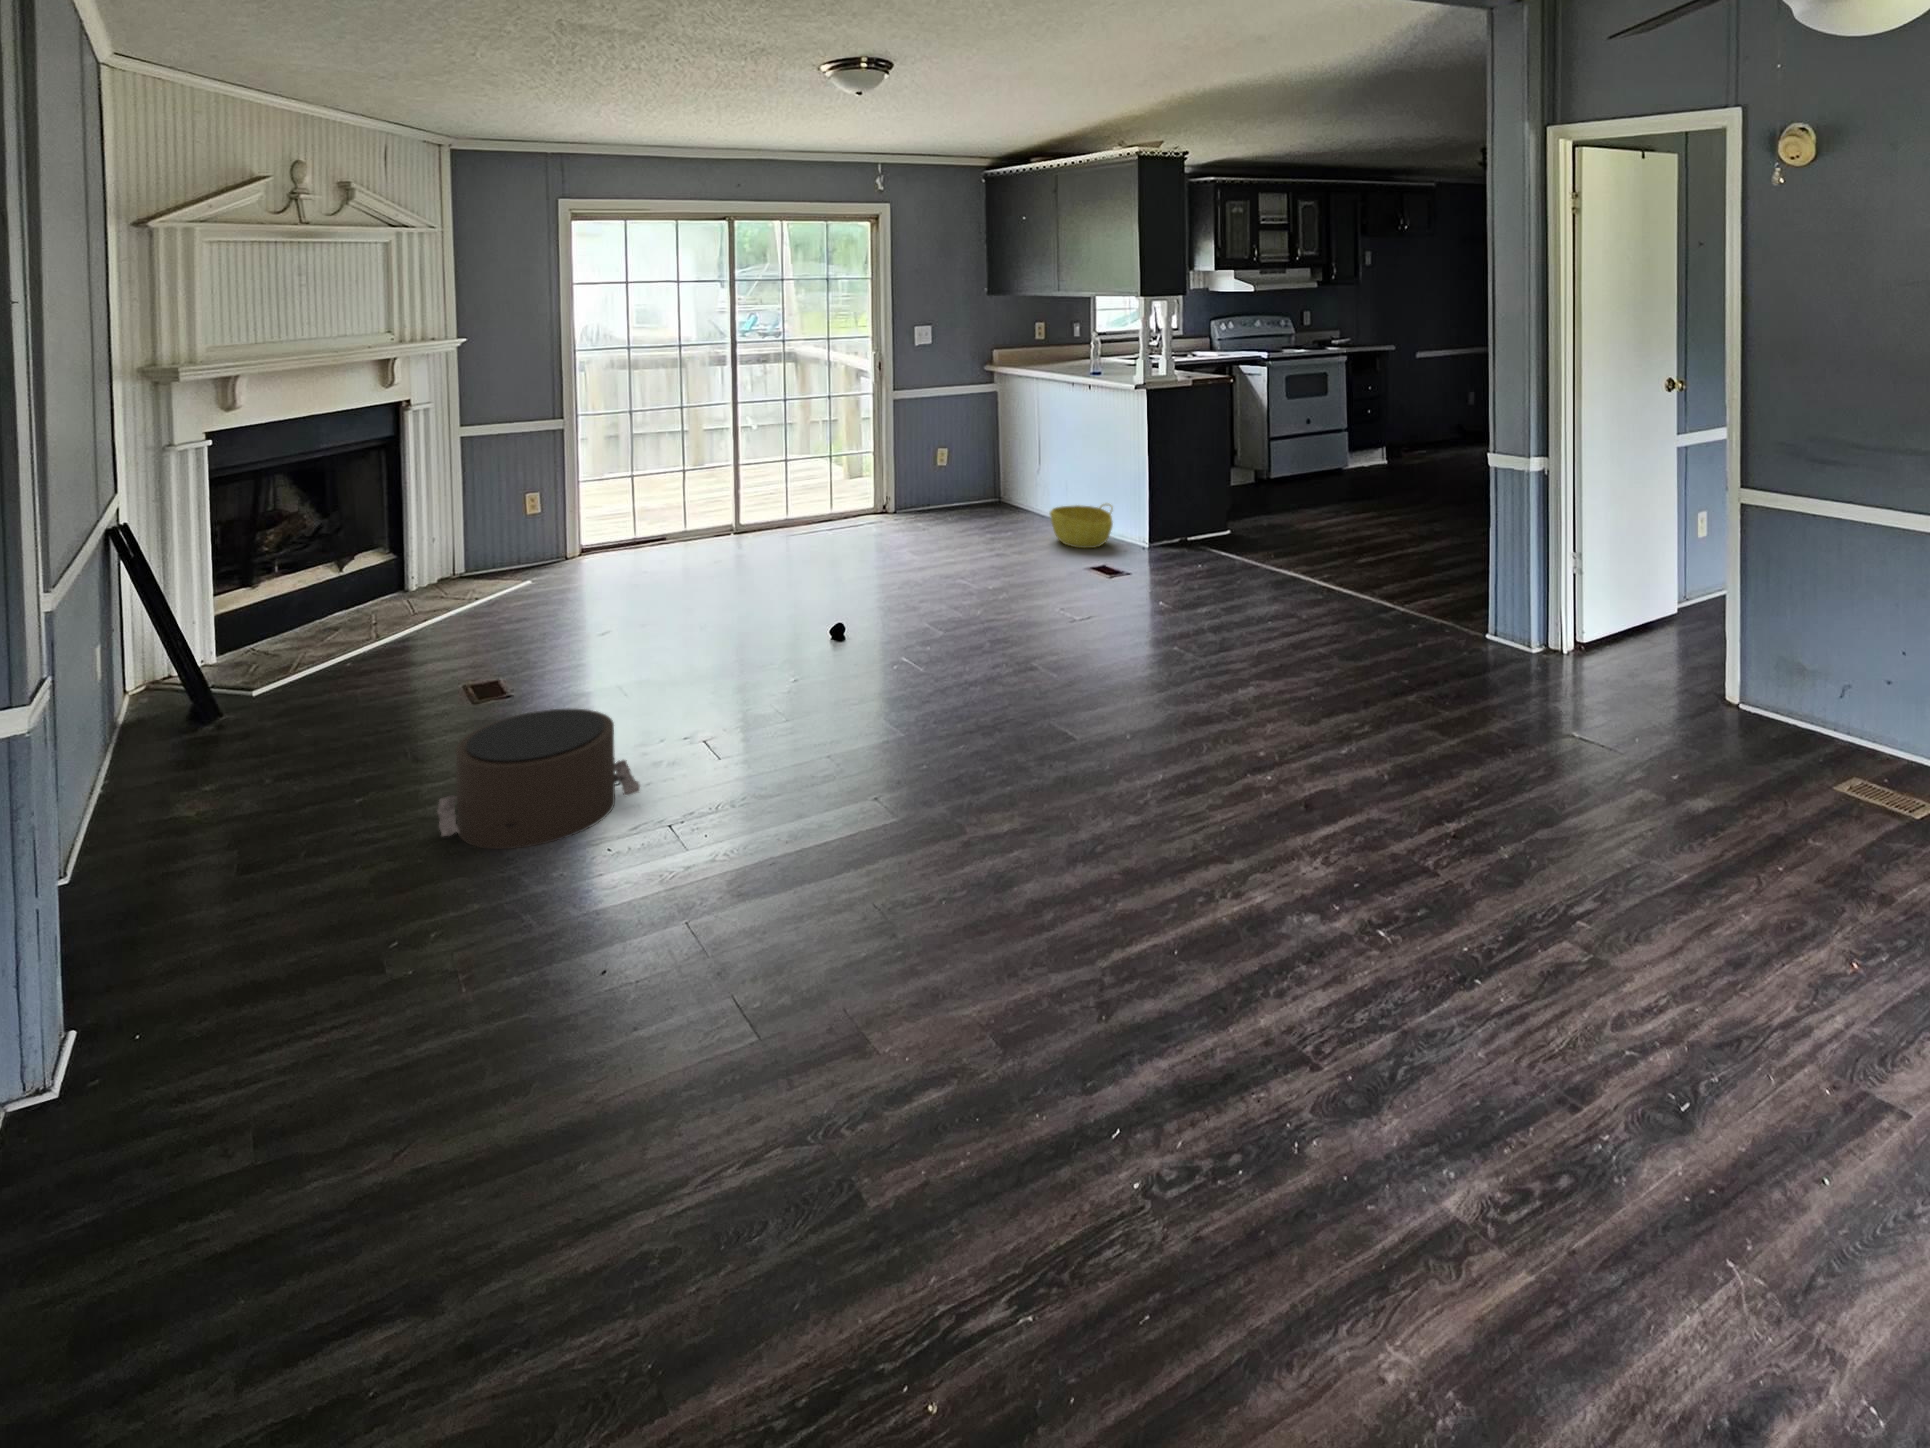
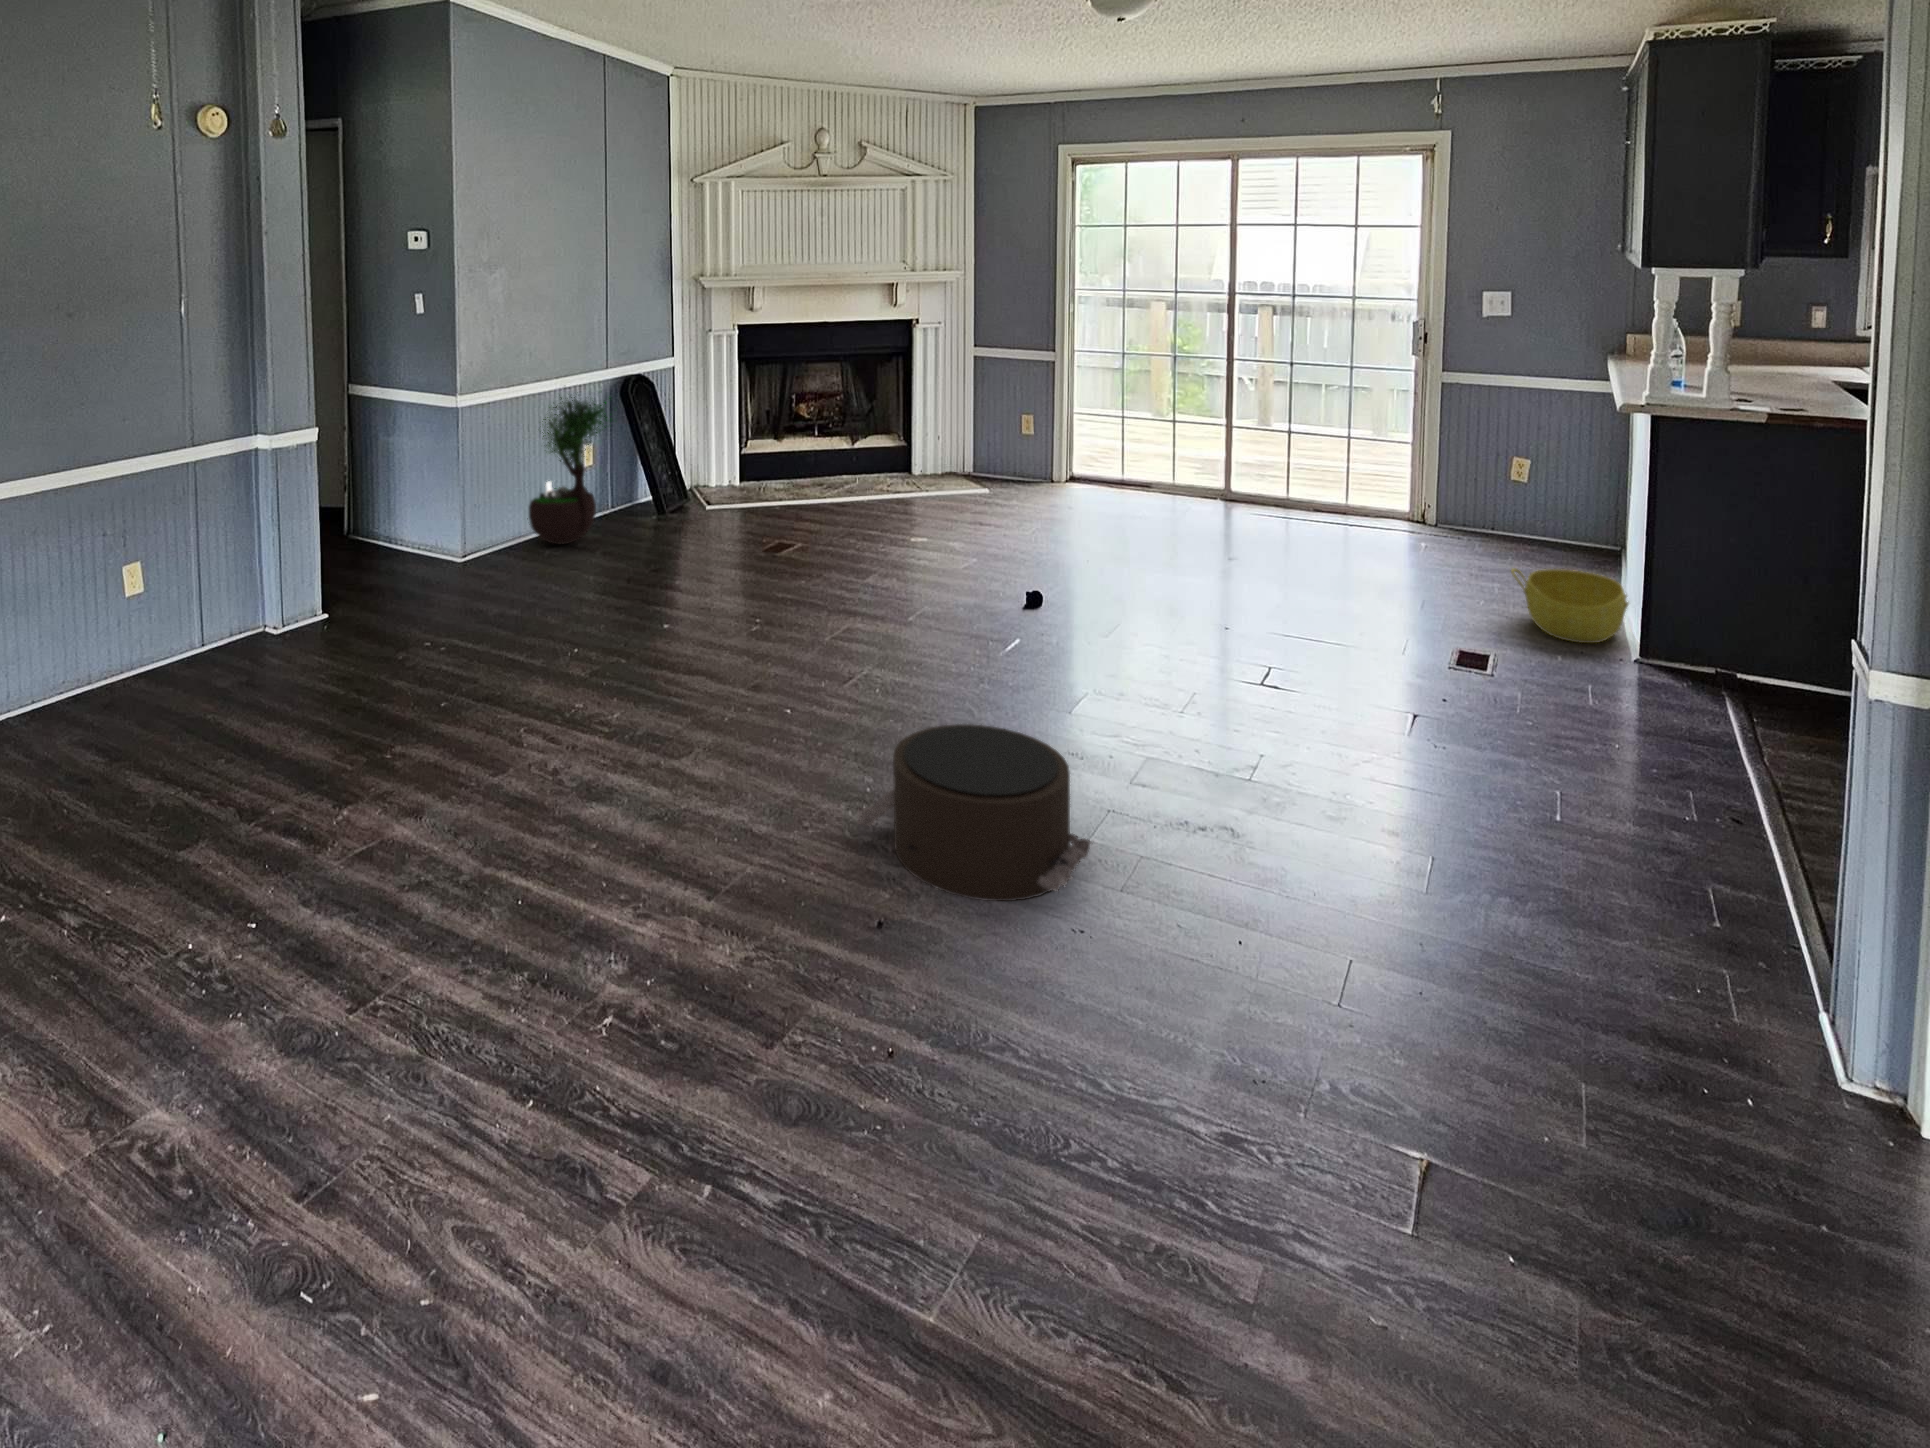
potted tree: none [111,532,300,796] -> present [527,392,610,544]
pouf: present [437,709,640,849] -> present [858,724,1092,901]

